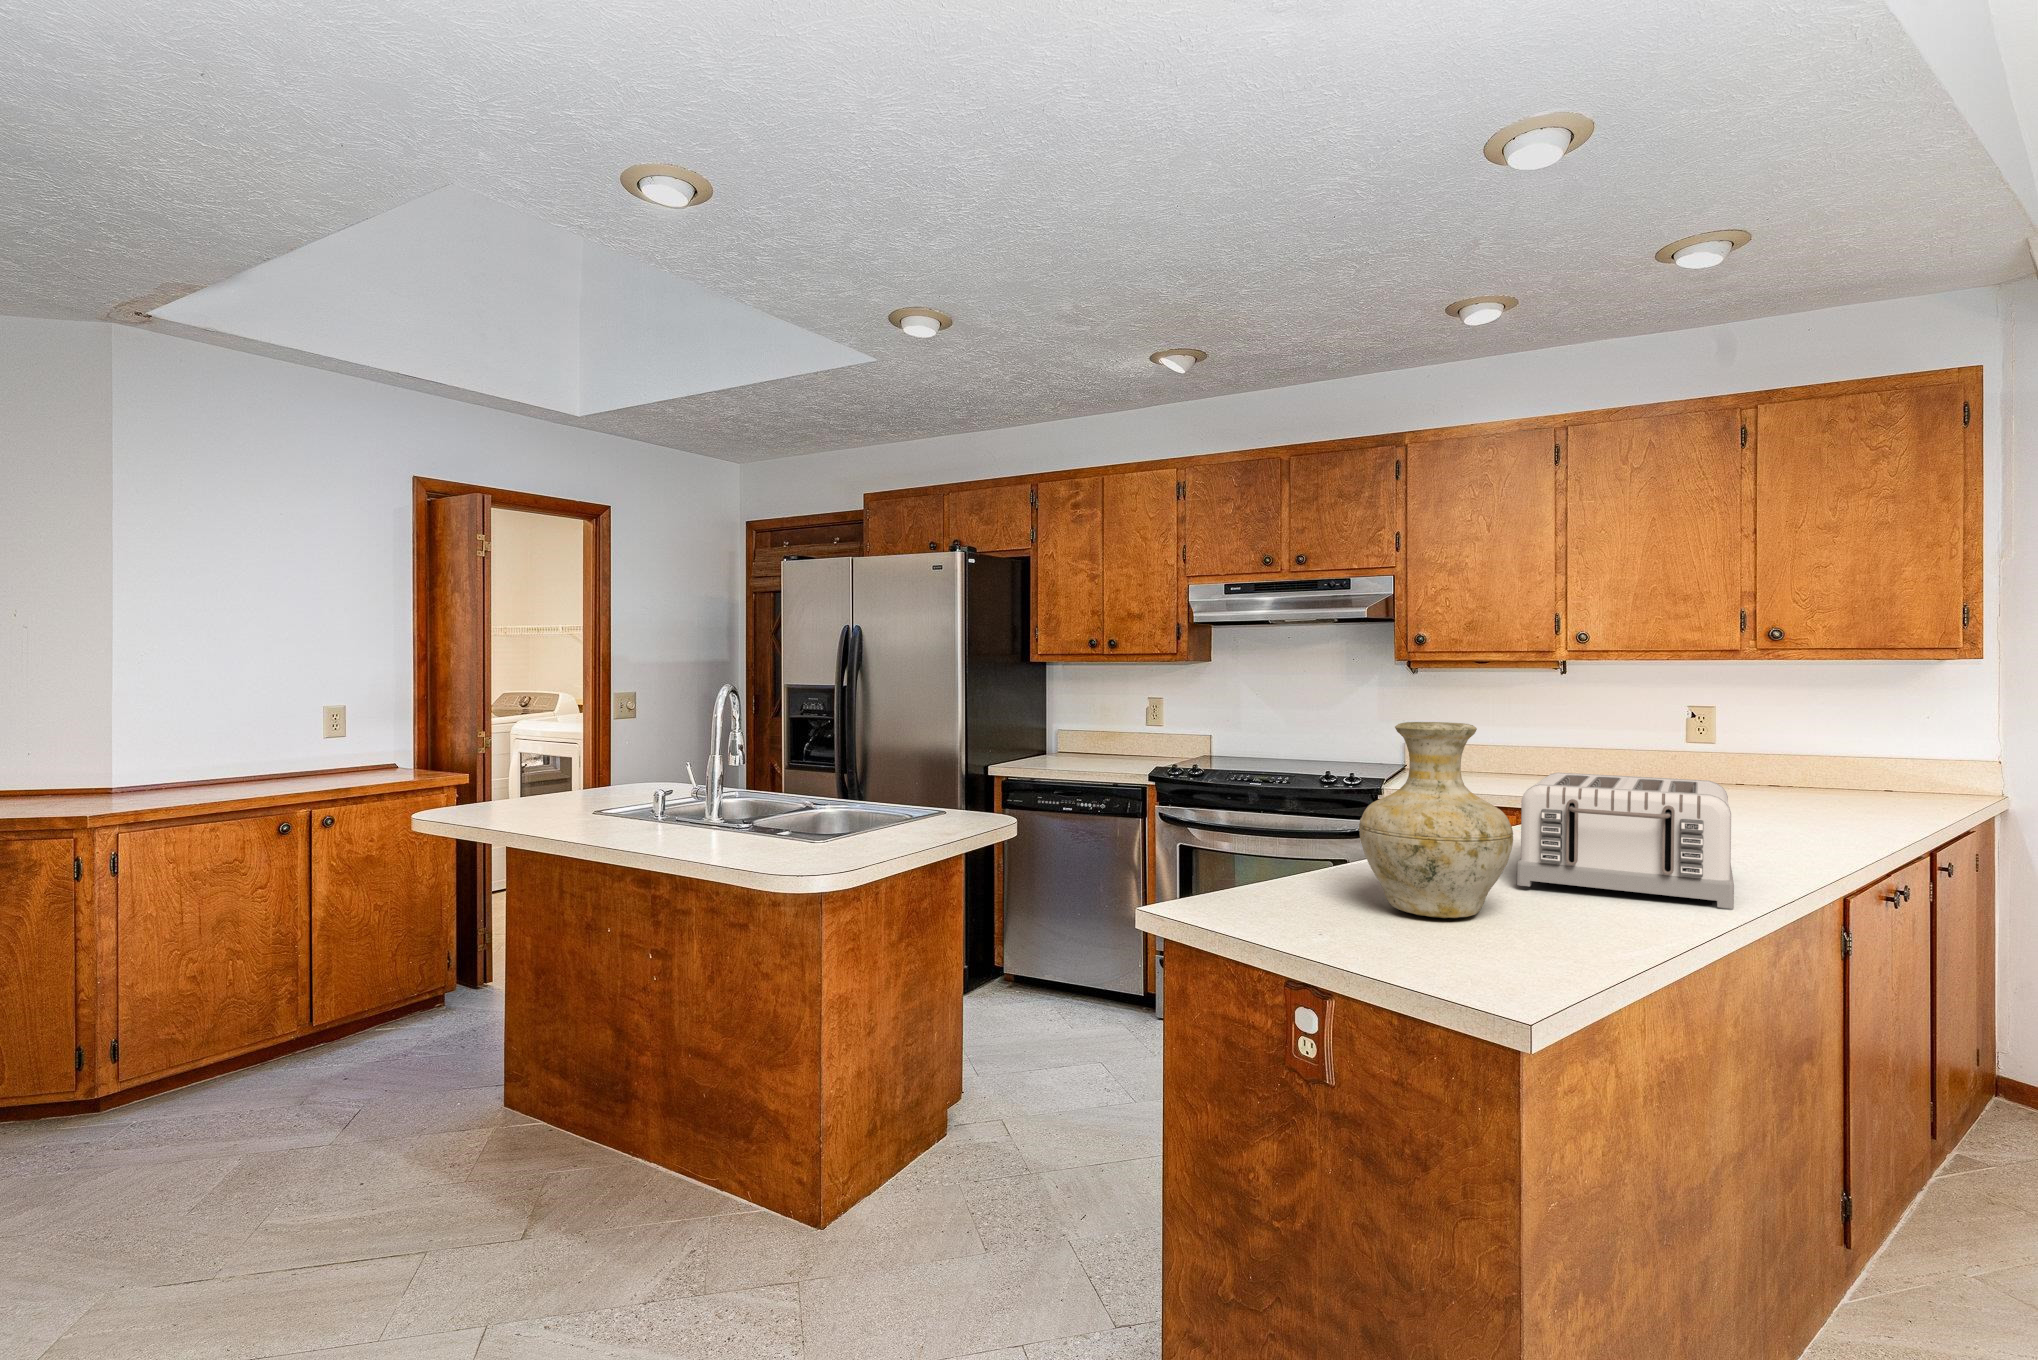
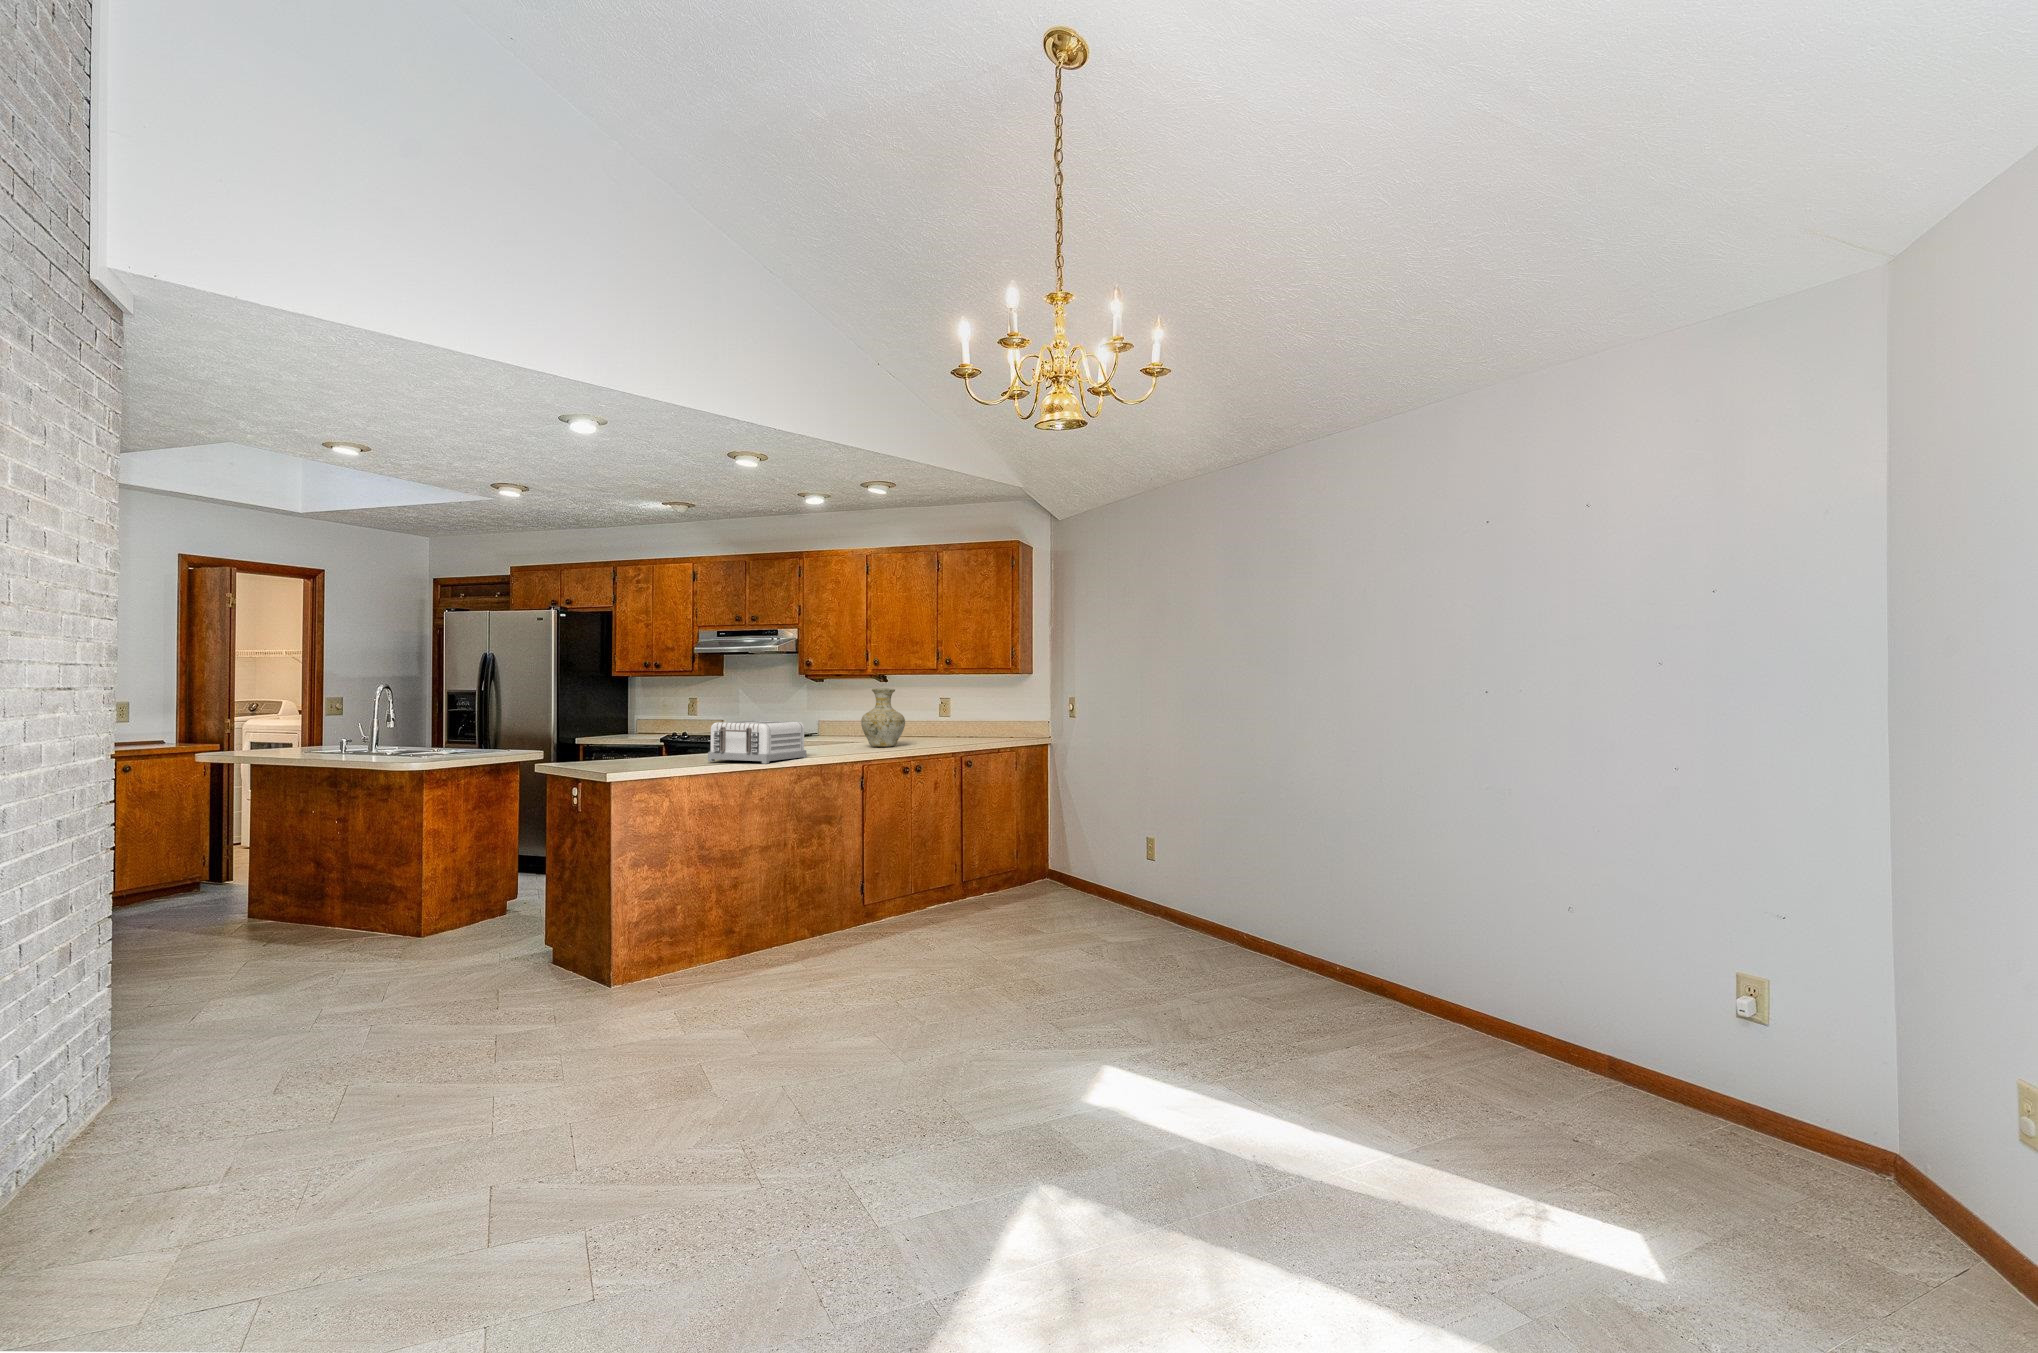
vase: present [1359,722,1513,918] -> present [861,688,905,747]

